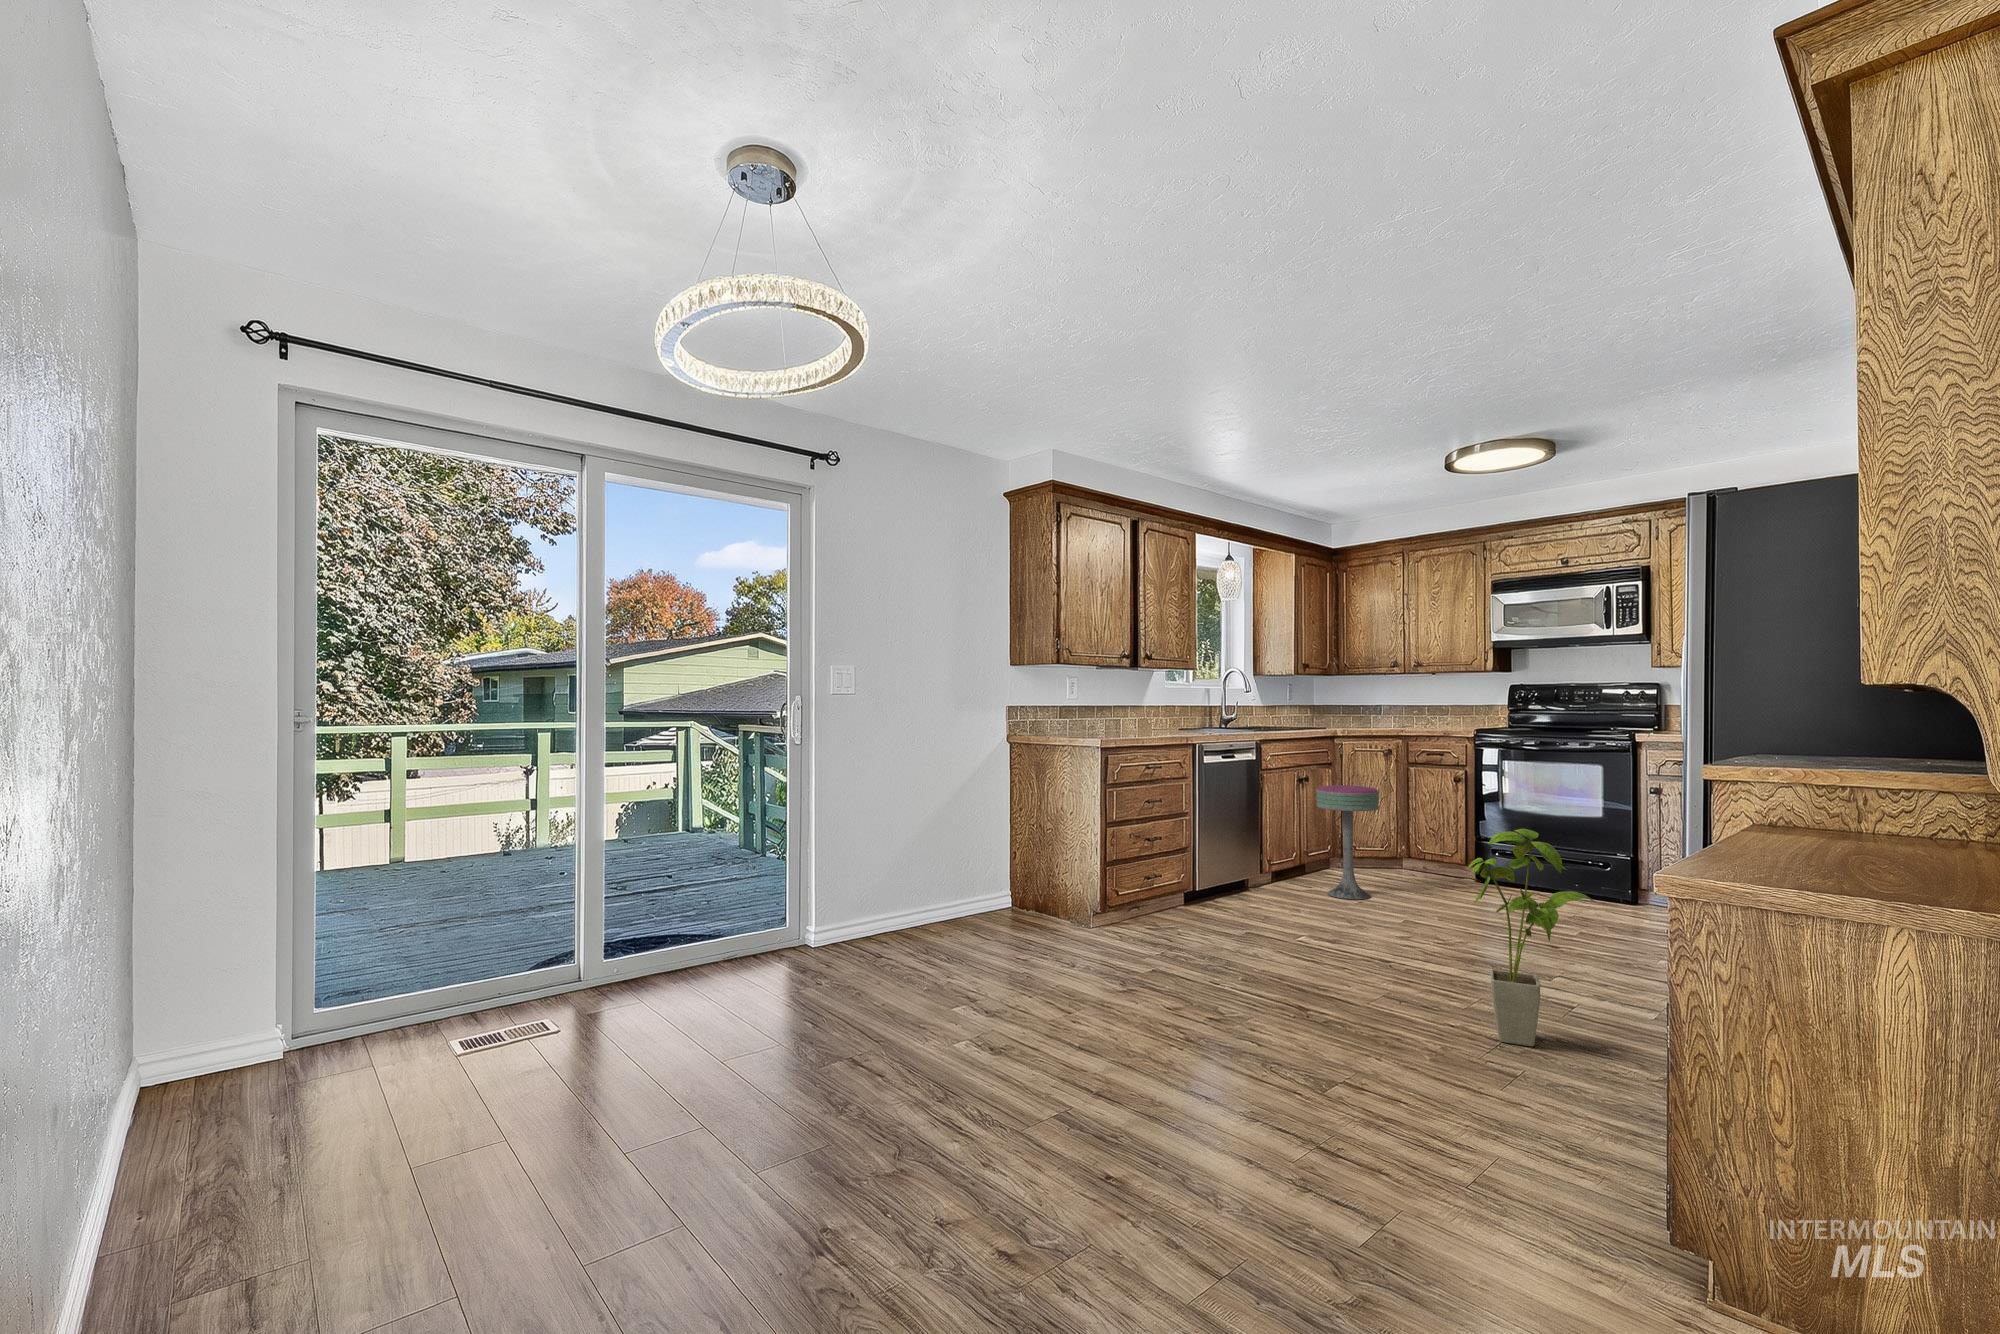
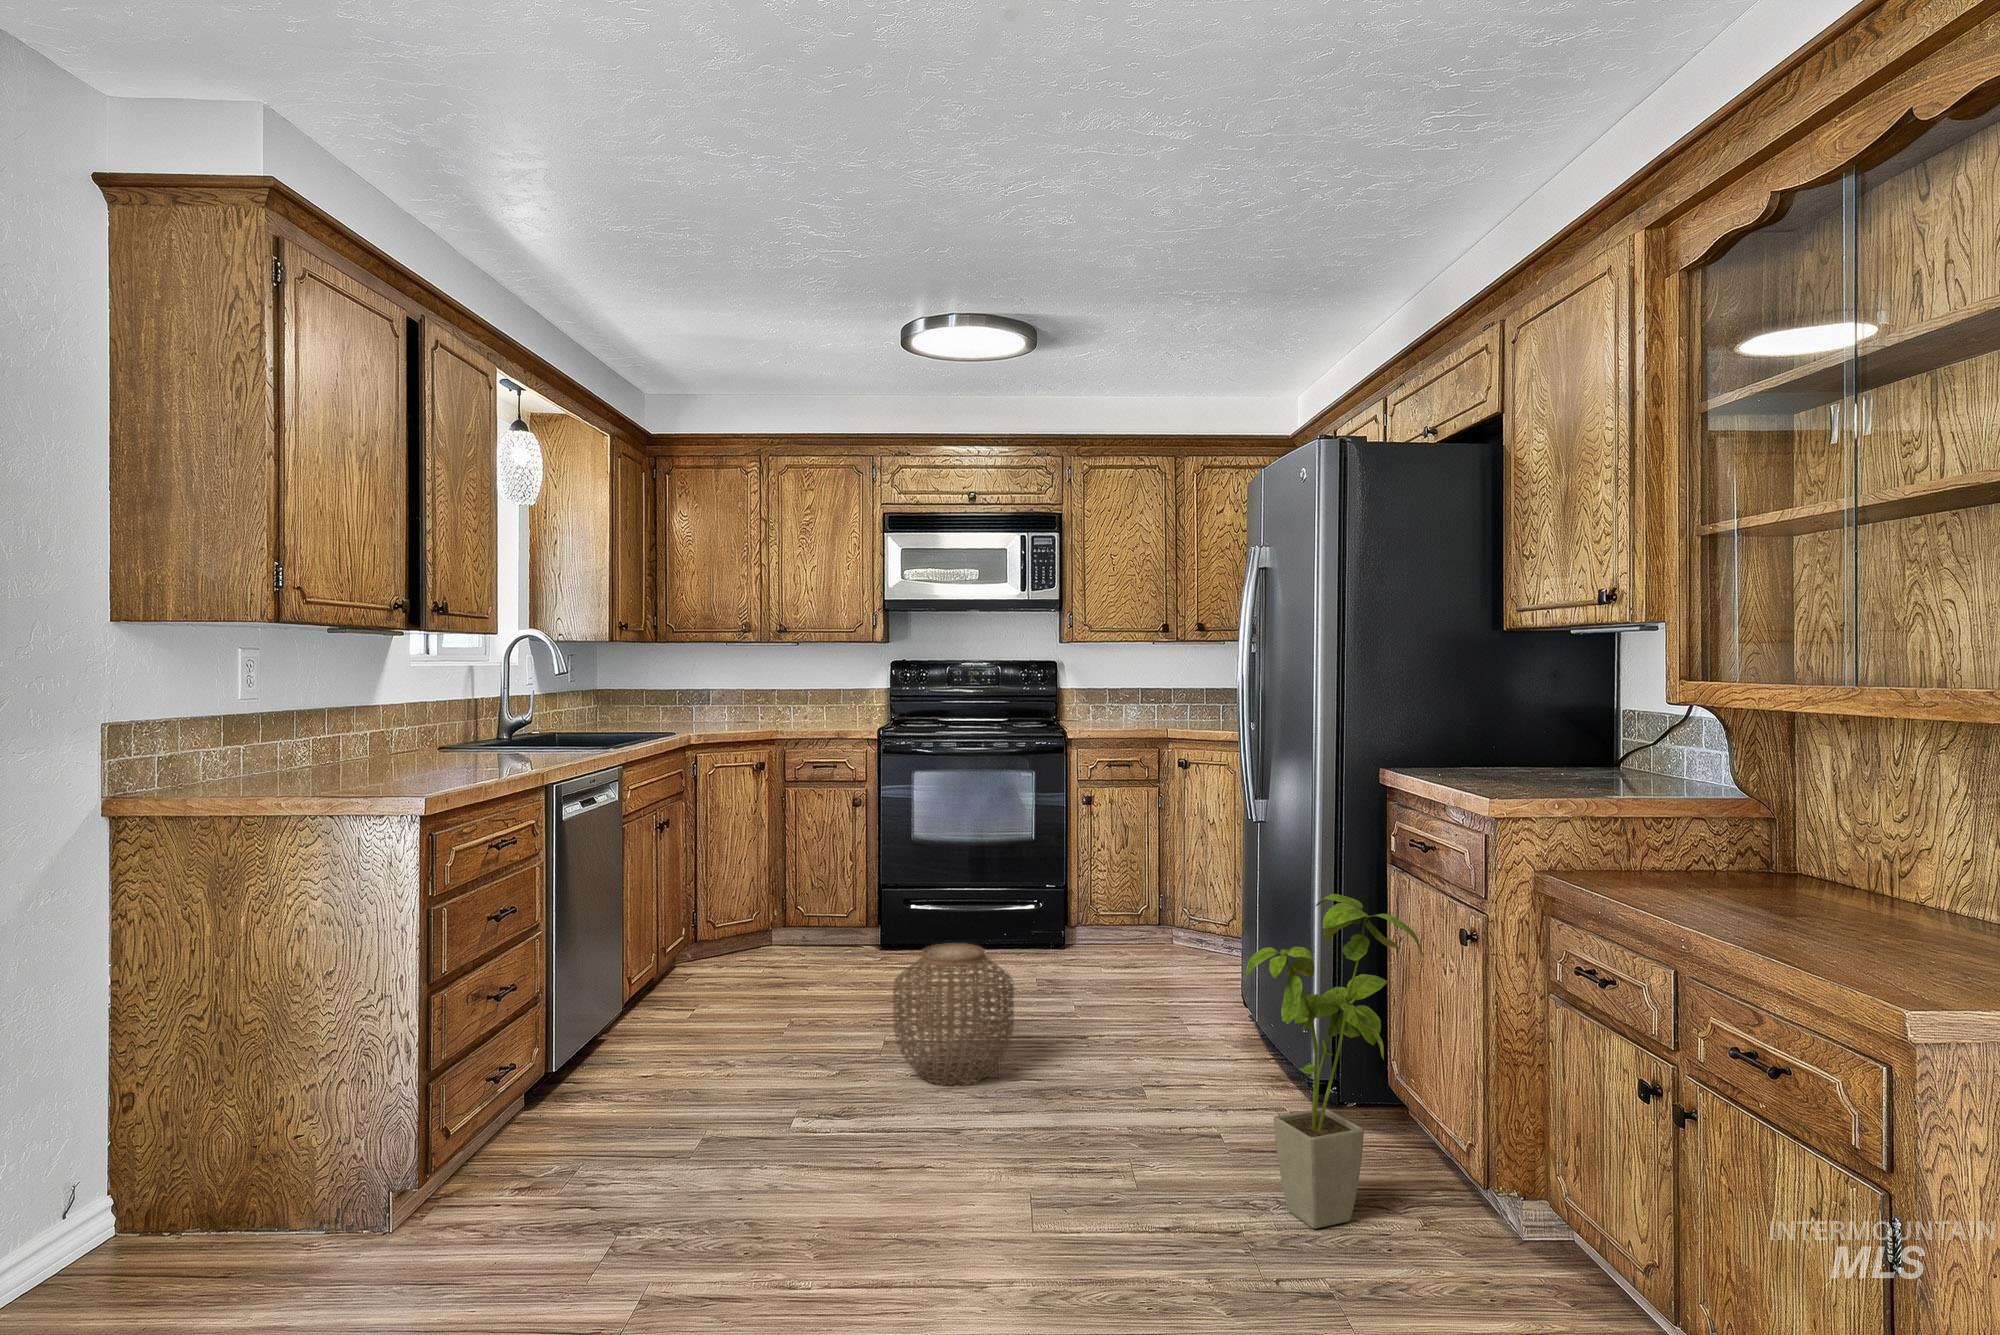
bar stool: present [1316,785,1379,899] -> none [723,828,820,1016]
woven basket: none [1362,858,1445,946] -> present [893,943,1014,1085]

